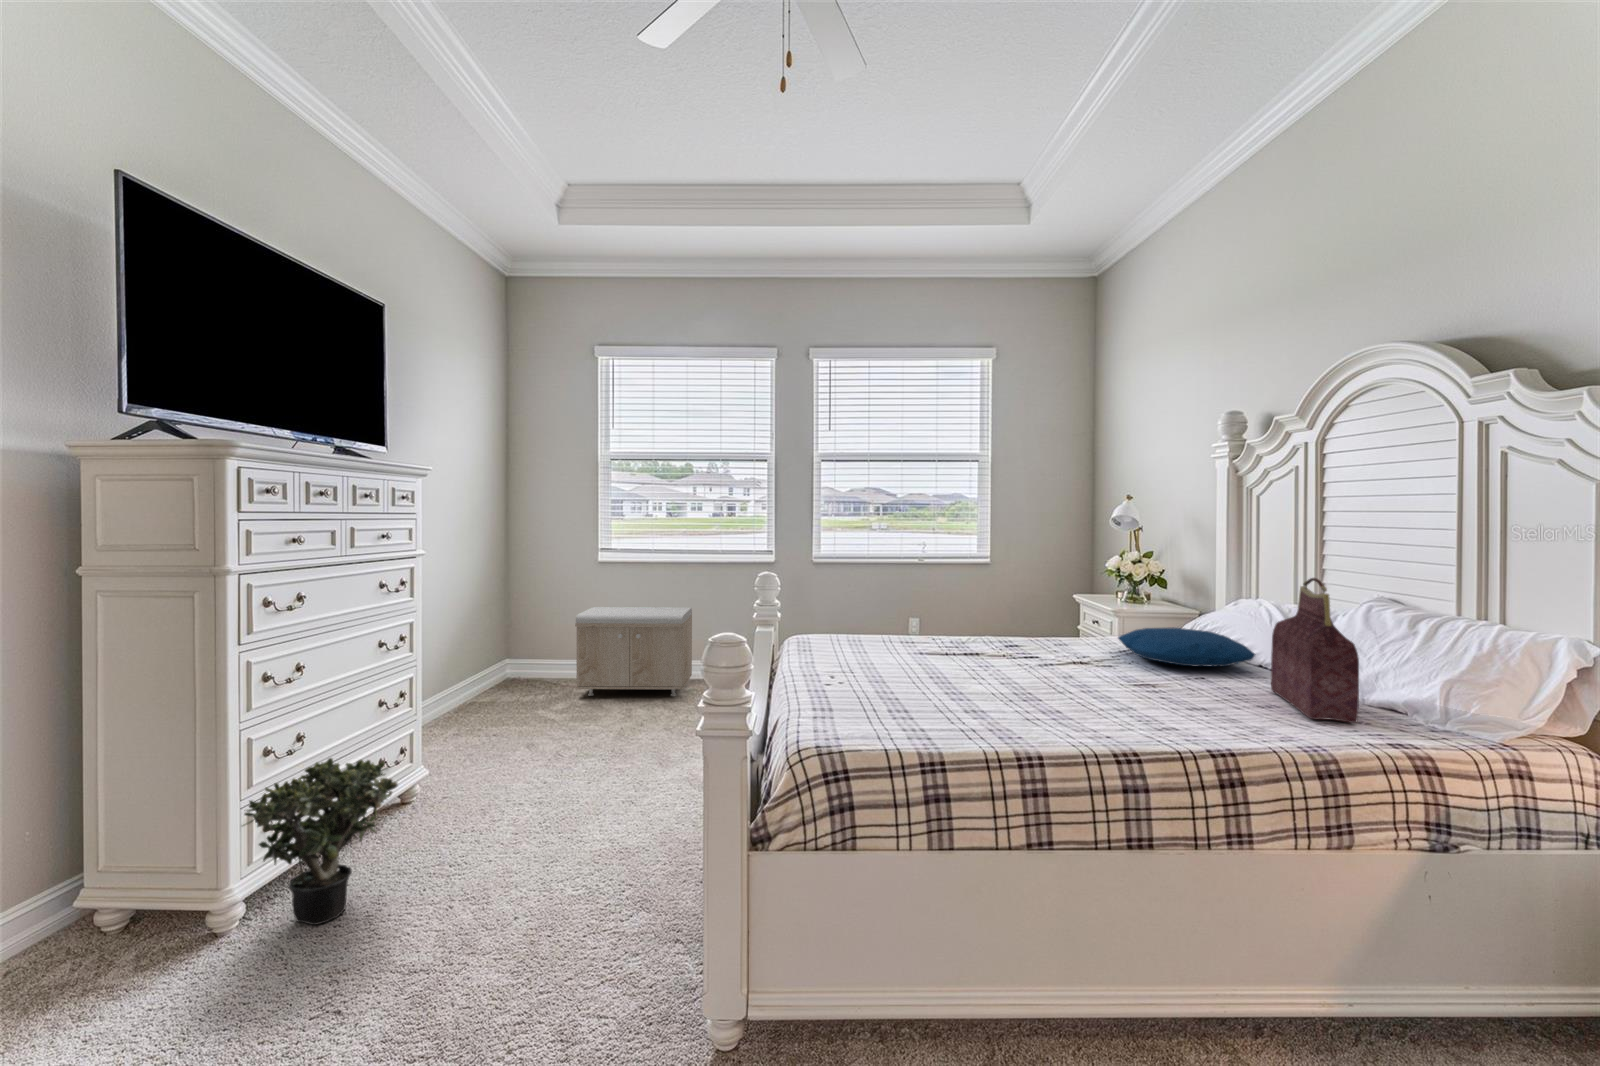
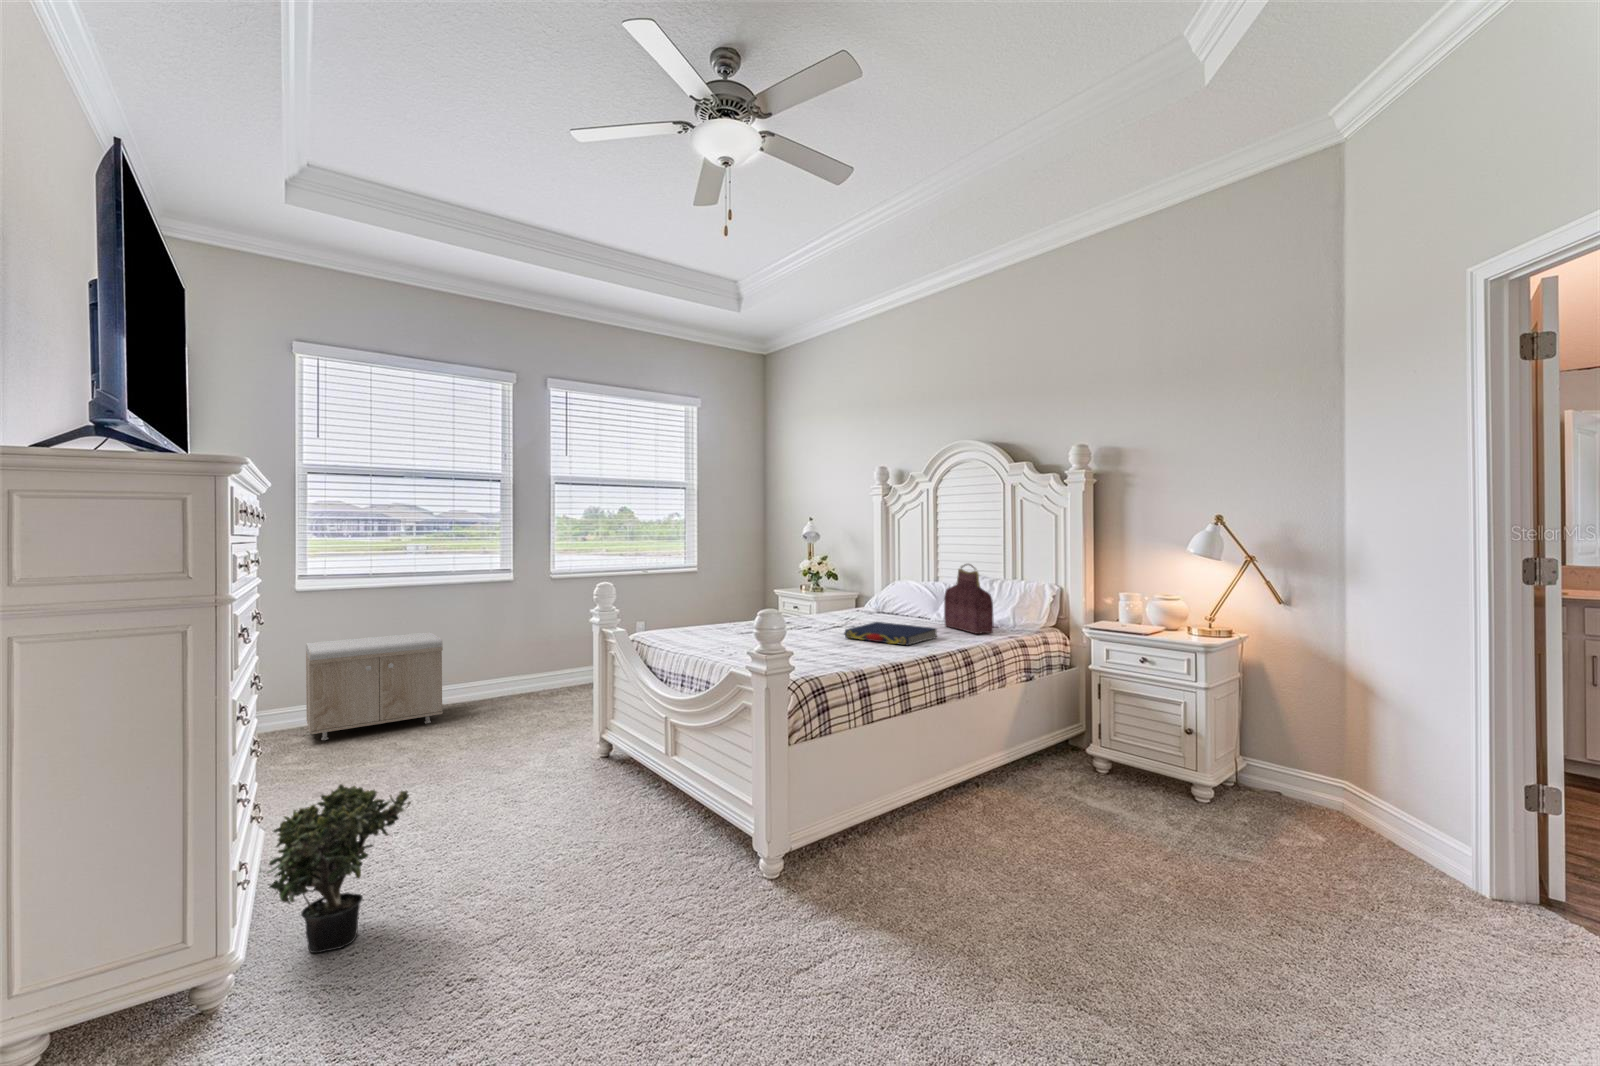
pillow: present [1118,627,1255,666] -> none [850,600,927,621]
book: none [1040,664,1214,719] -> present [844,622,937,646]

